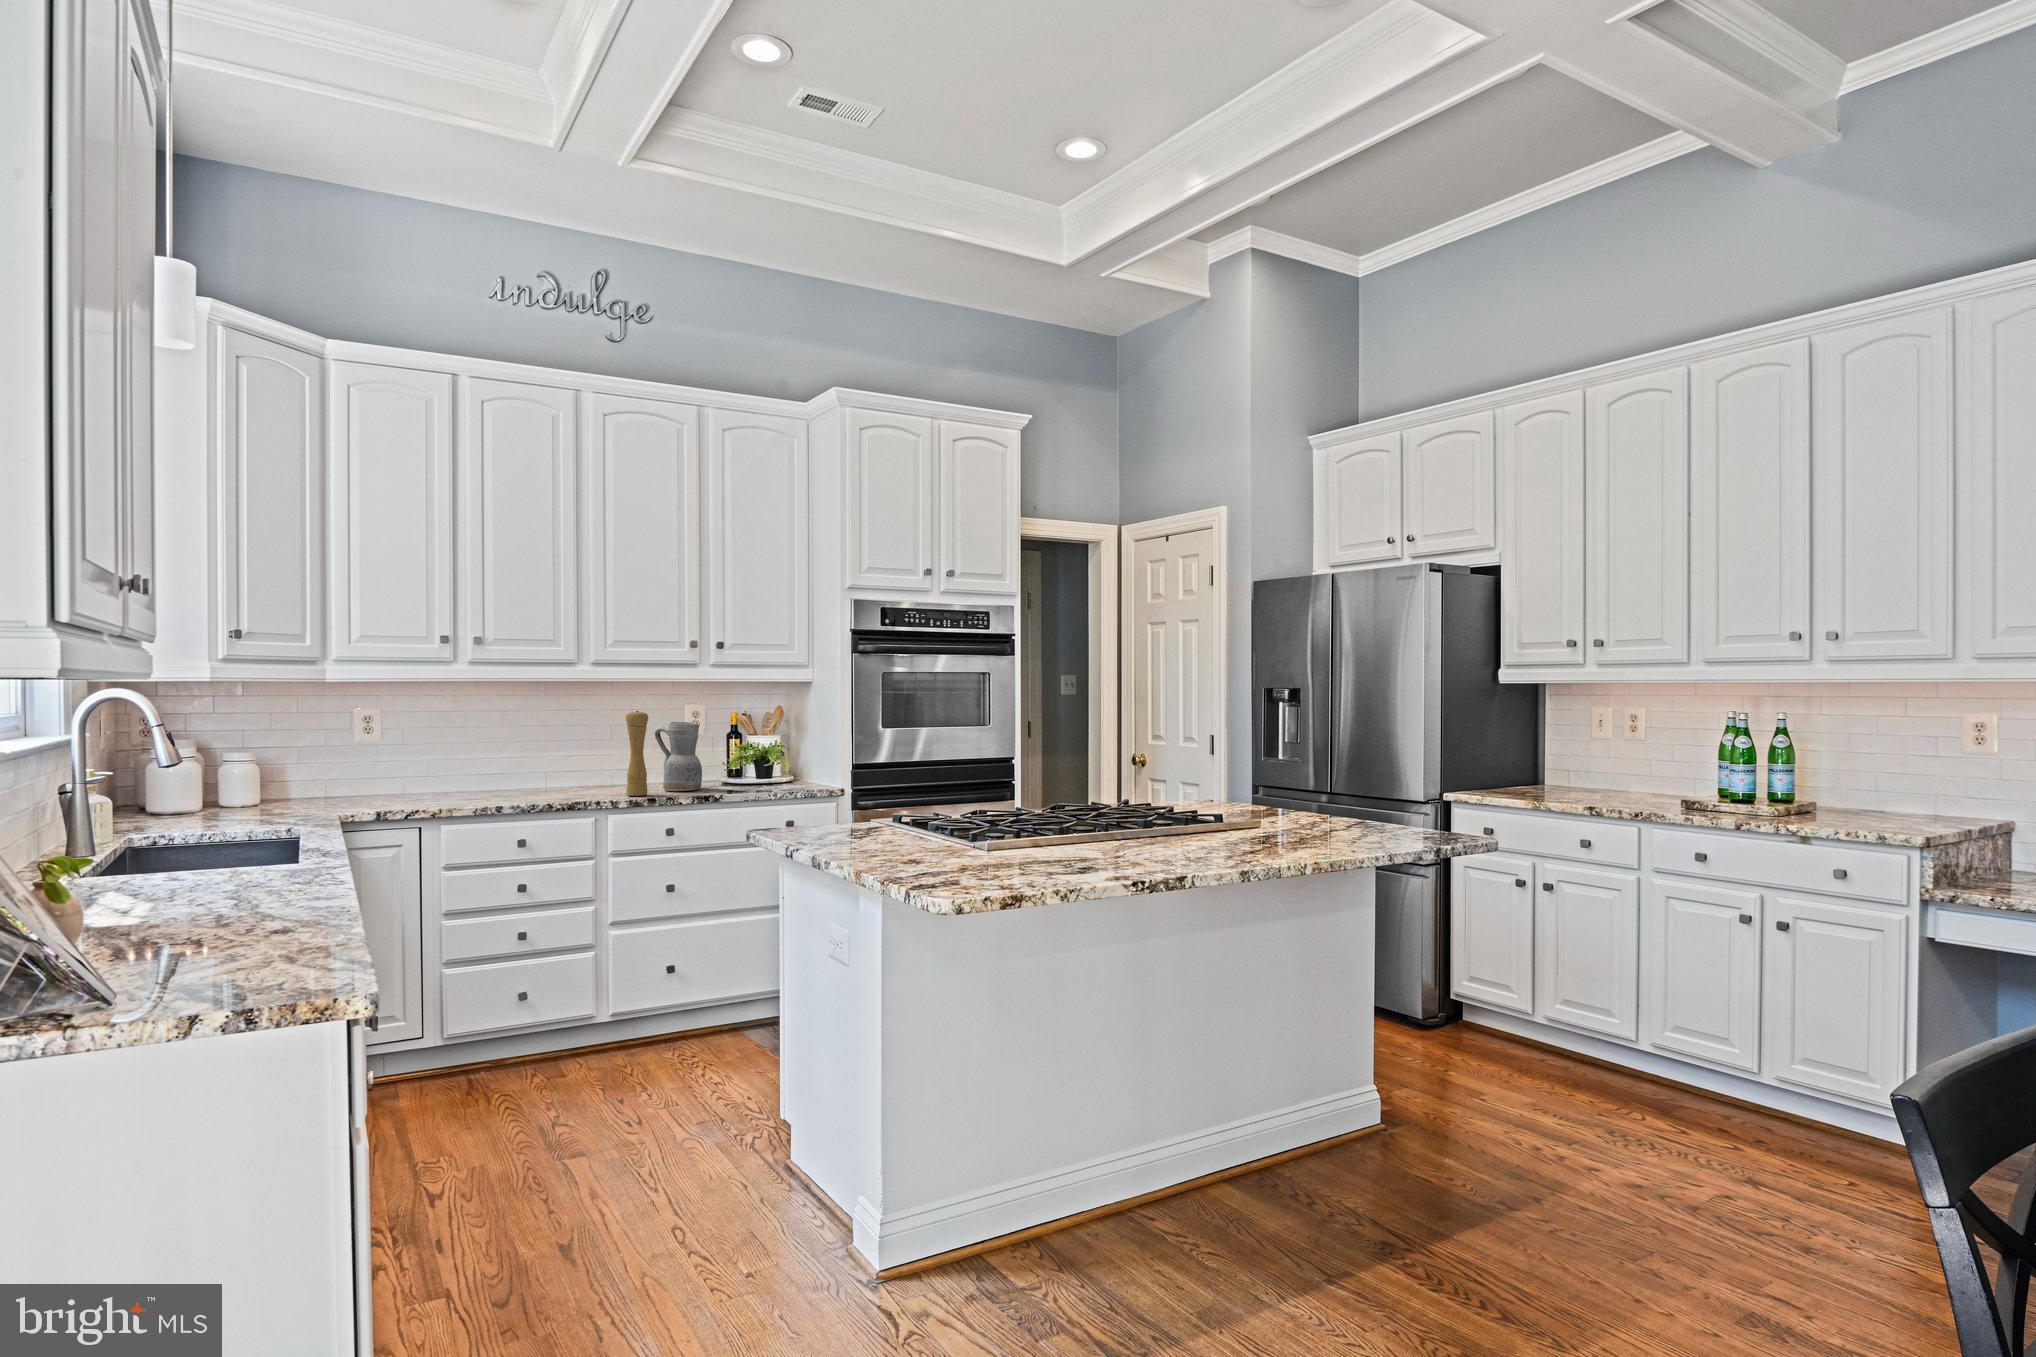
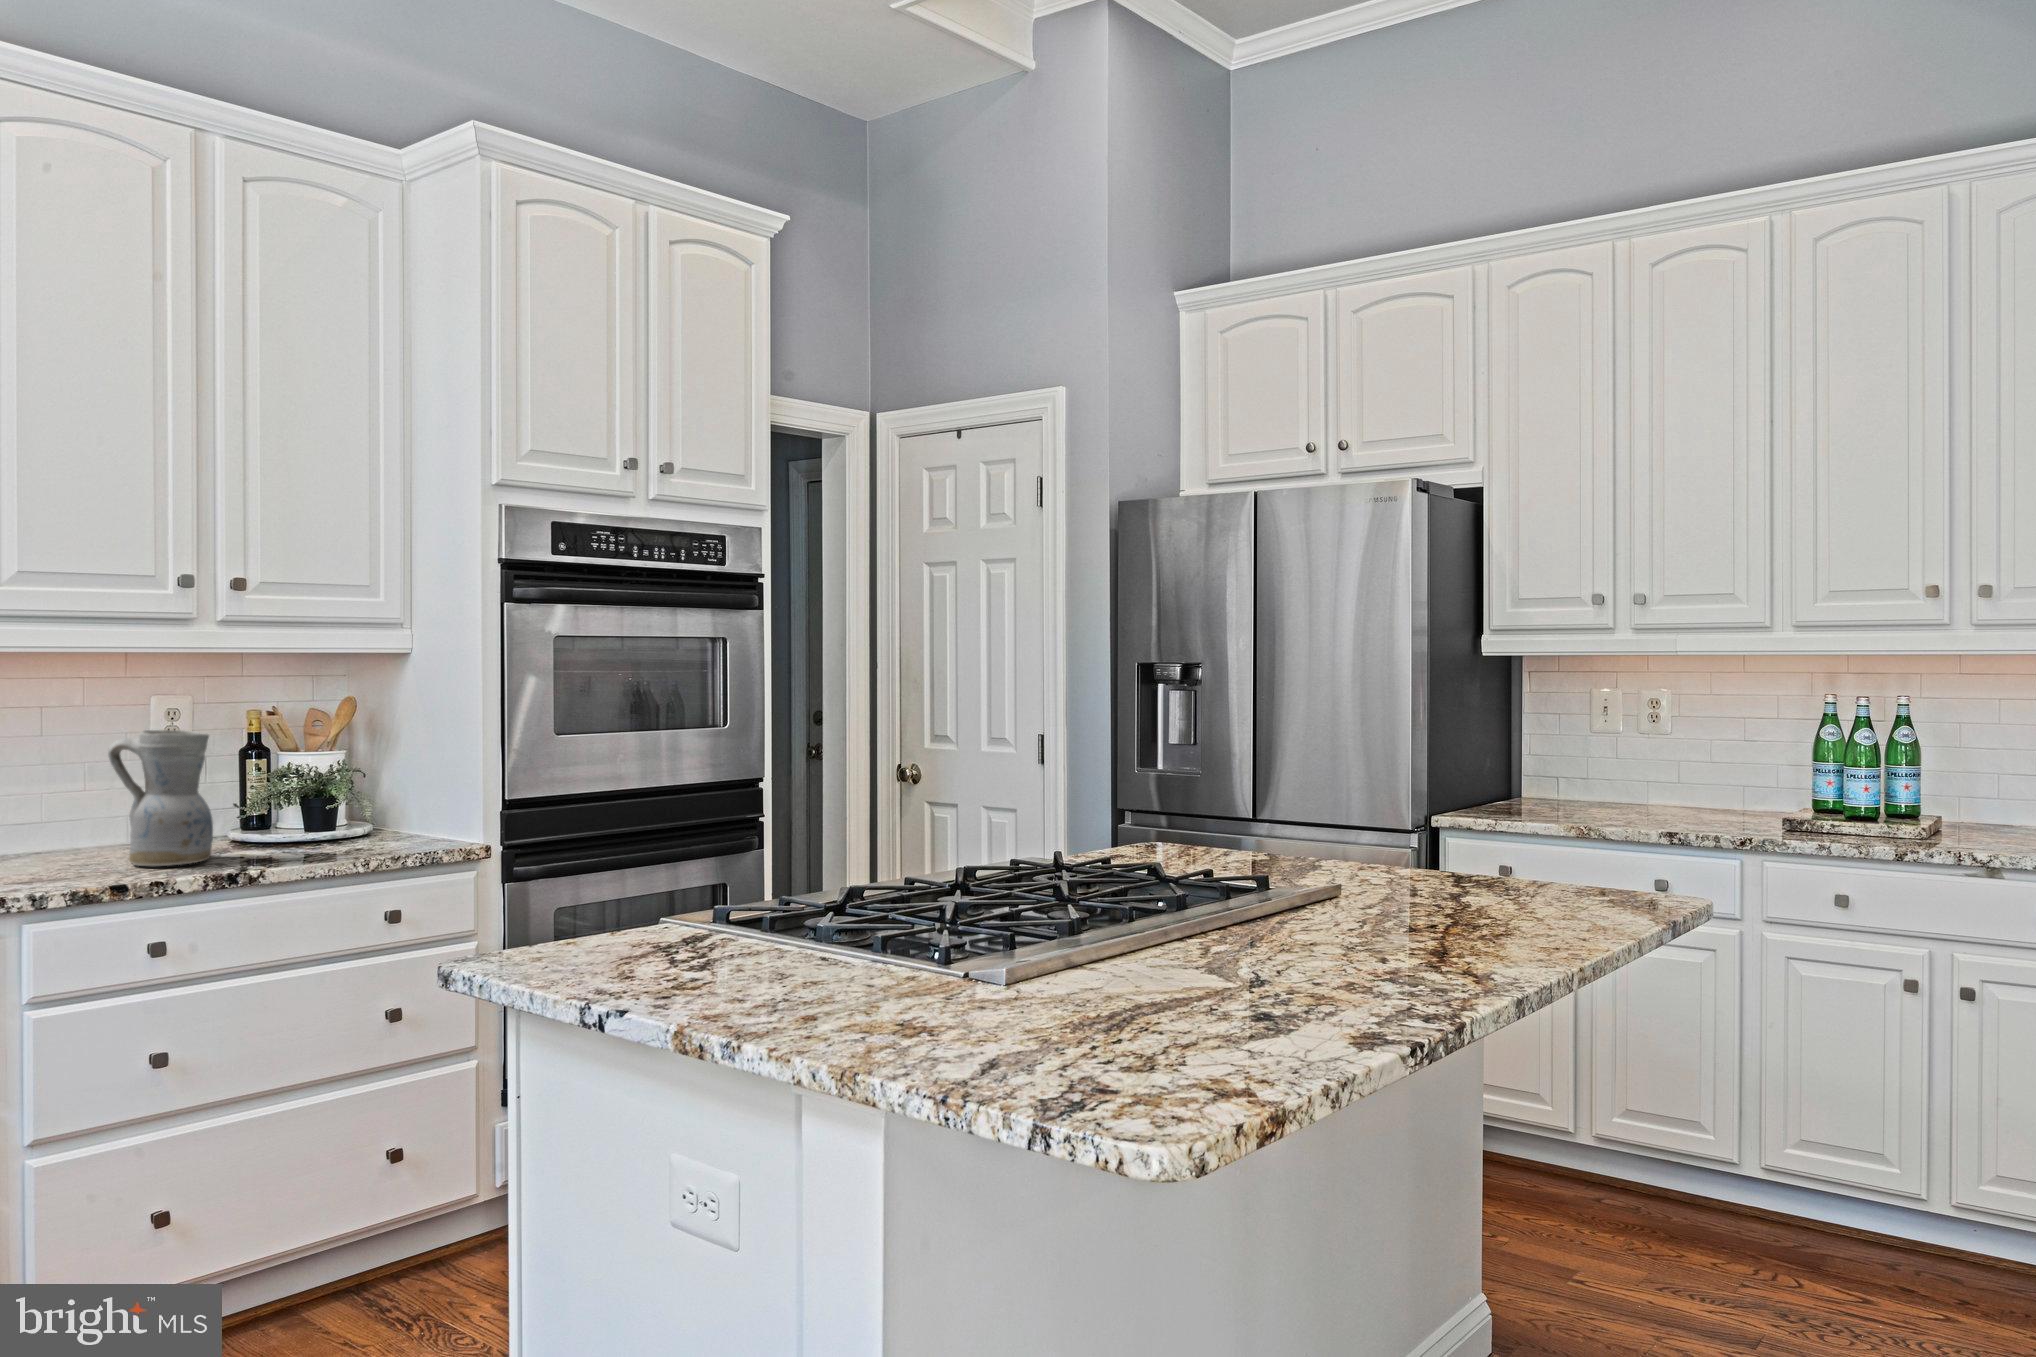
pepper mill: present [626,711,648,796] -> none [51,710,102,883]

